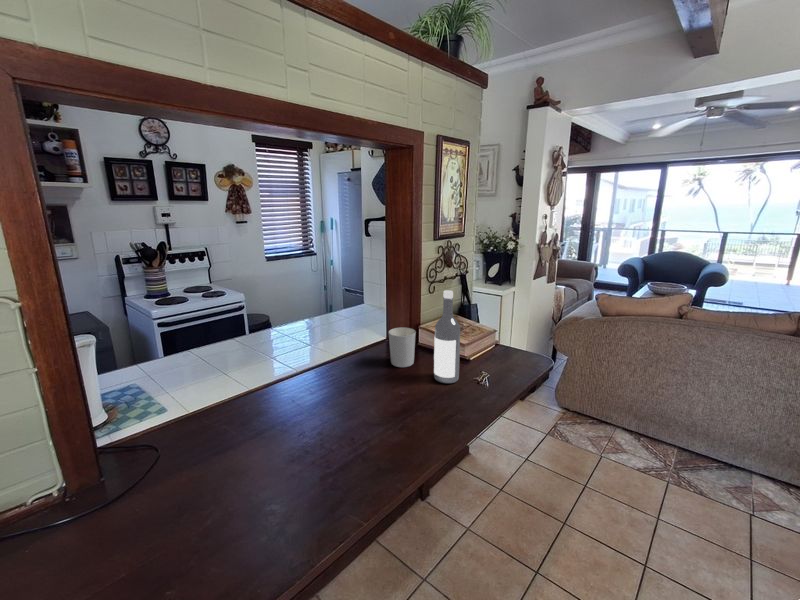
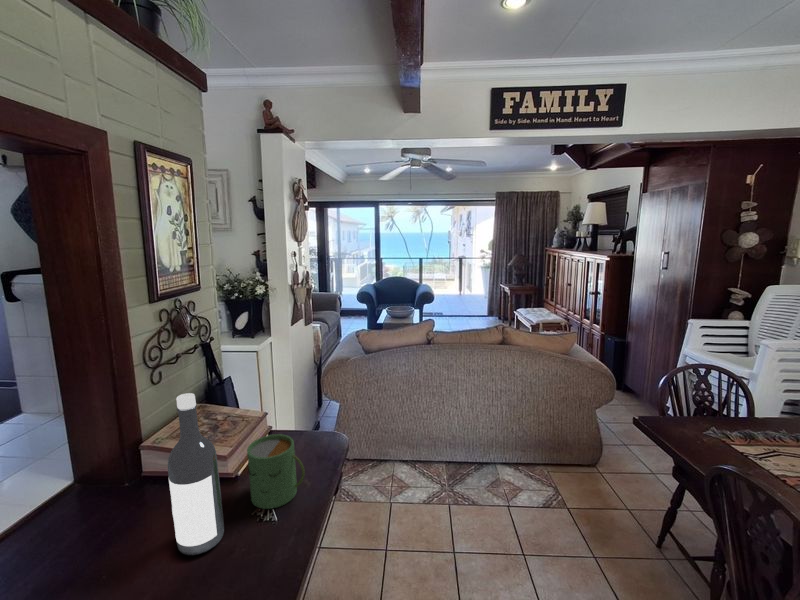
candle holder: present [388,327,416,367] -> none [66,465,133,550]
mug: none [477,335,513,379] -> present [247,434,305,509]

